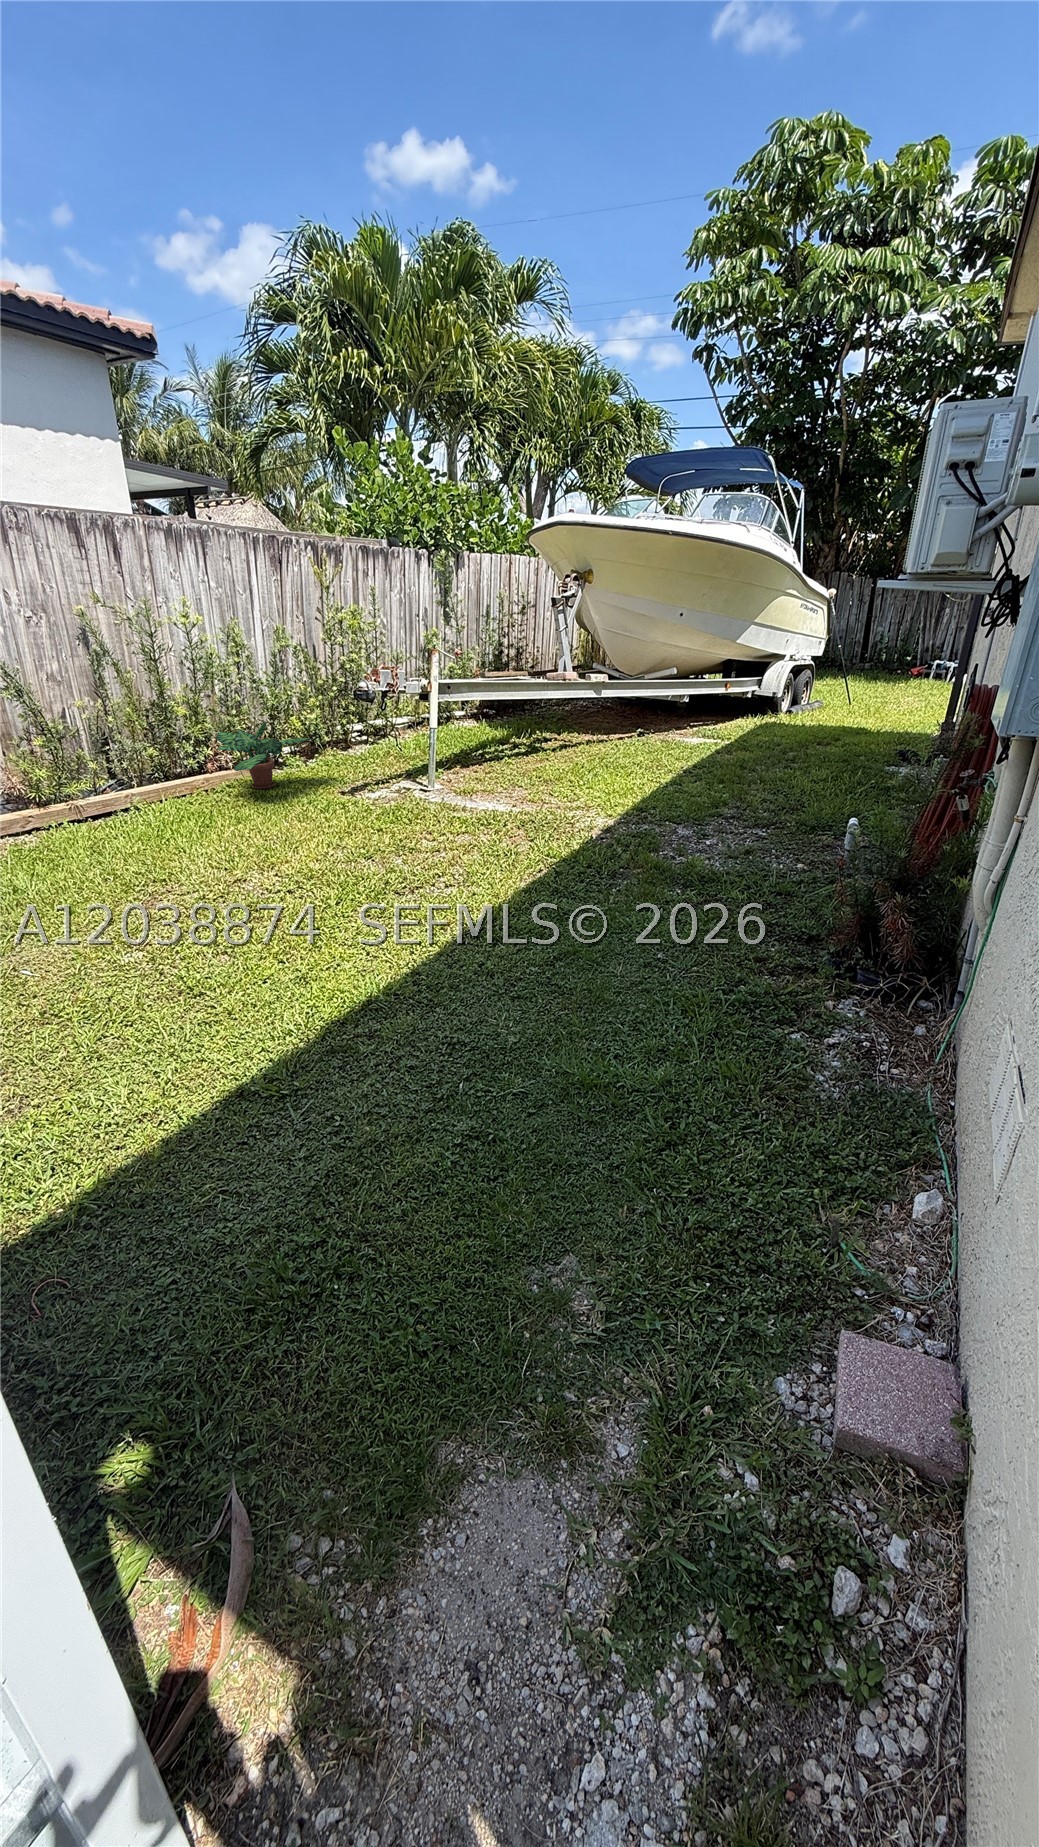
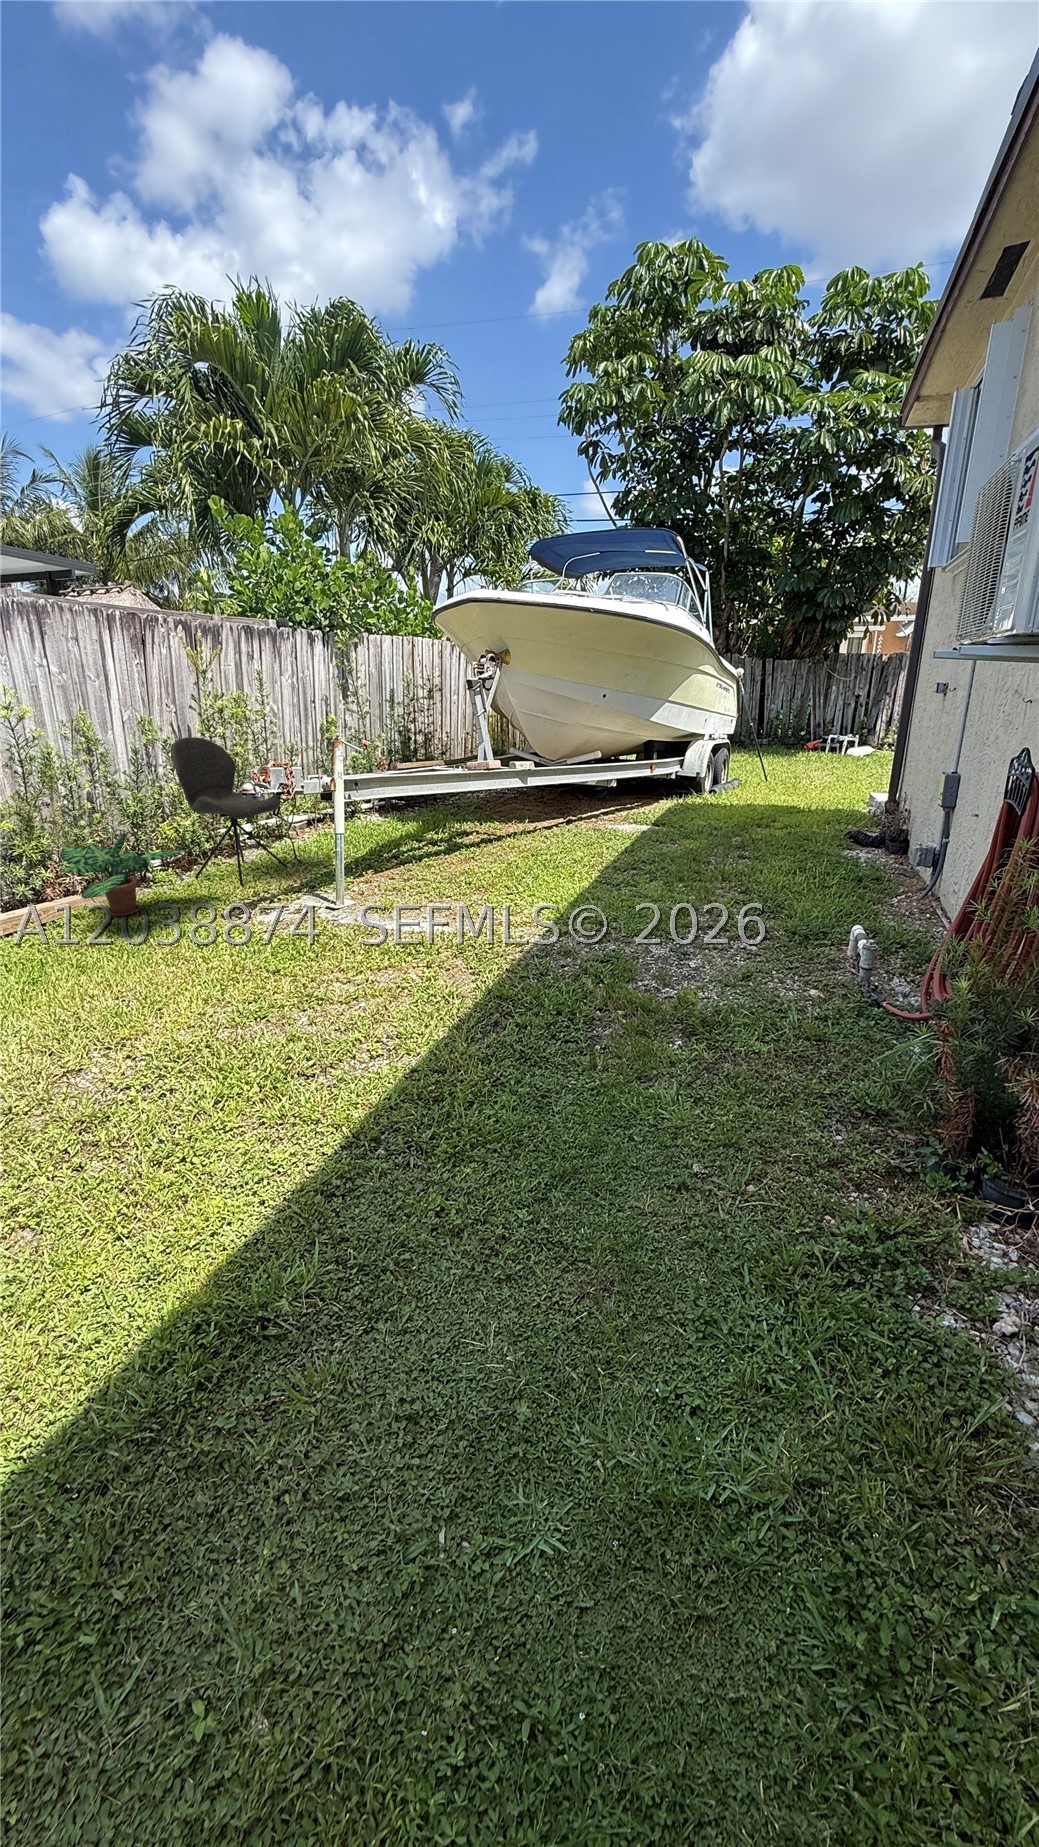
chair: none [300,645,391,771] -> present [170,737,288,885]

